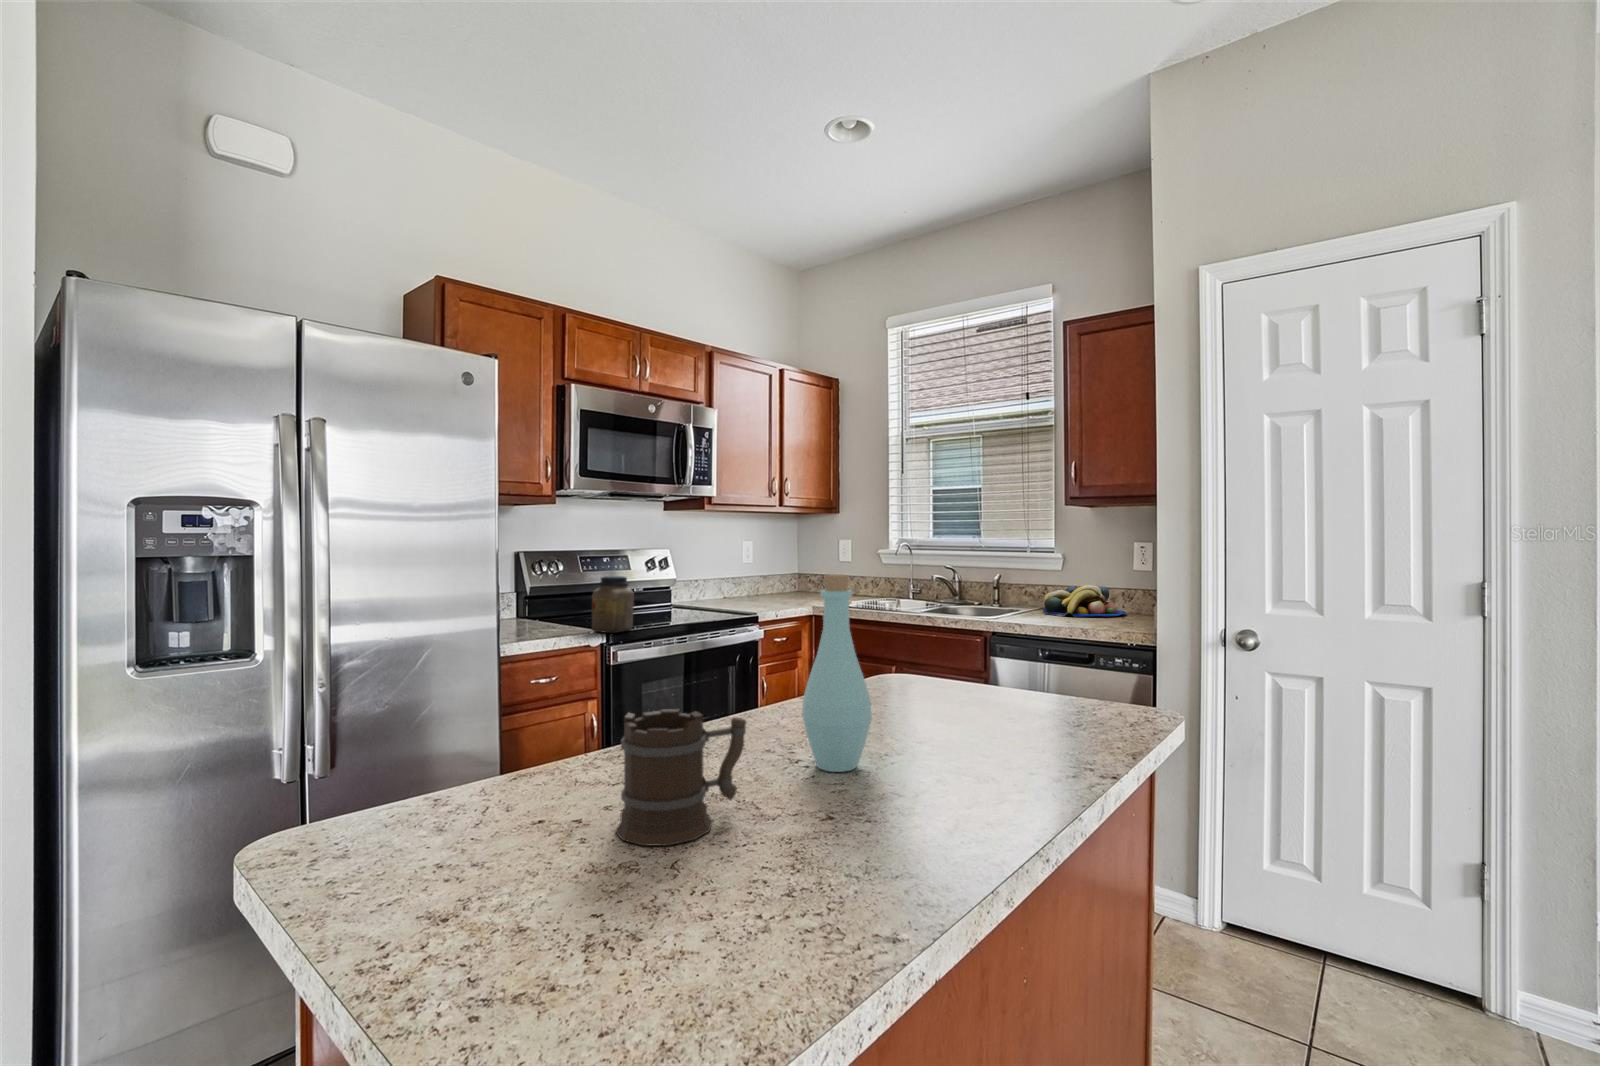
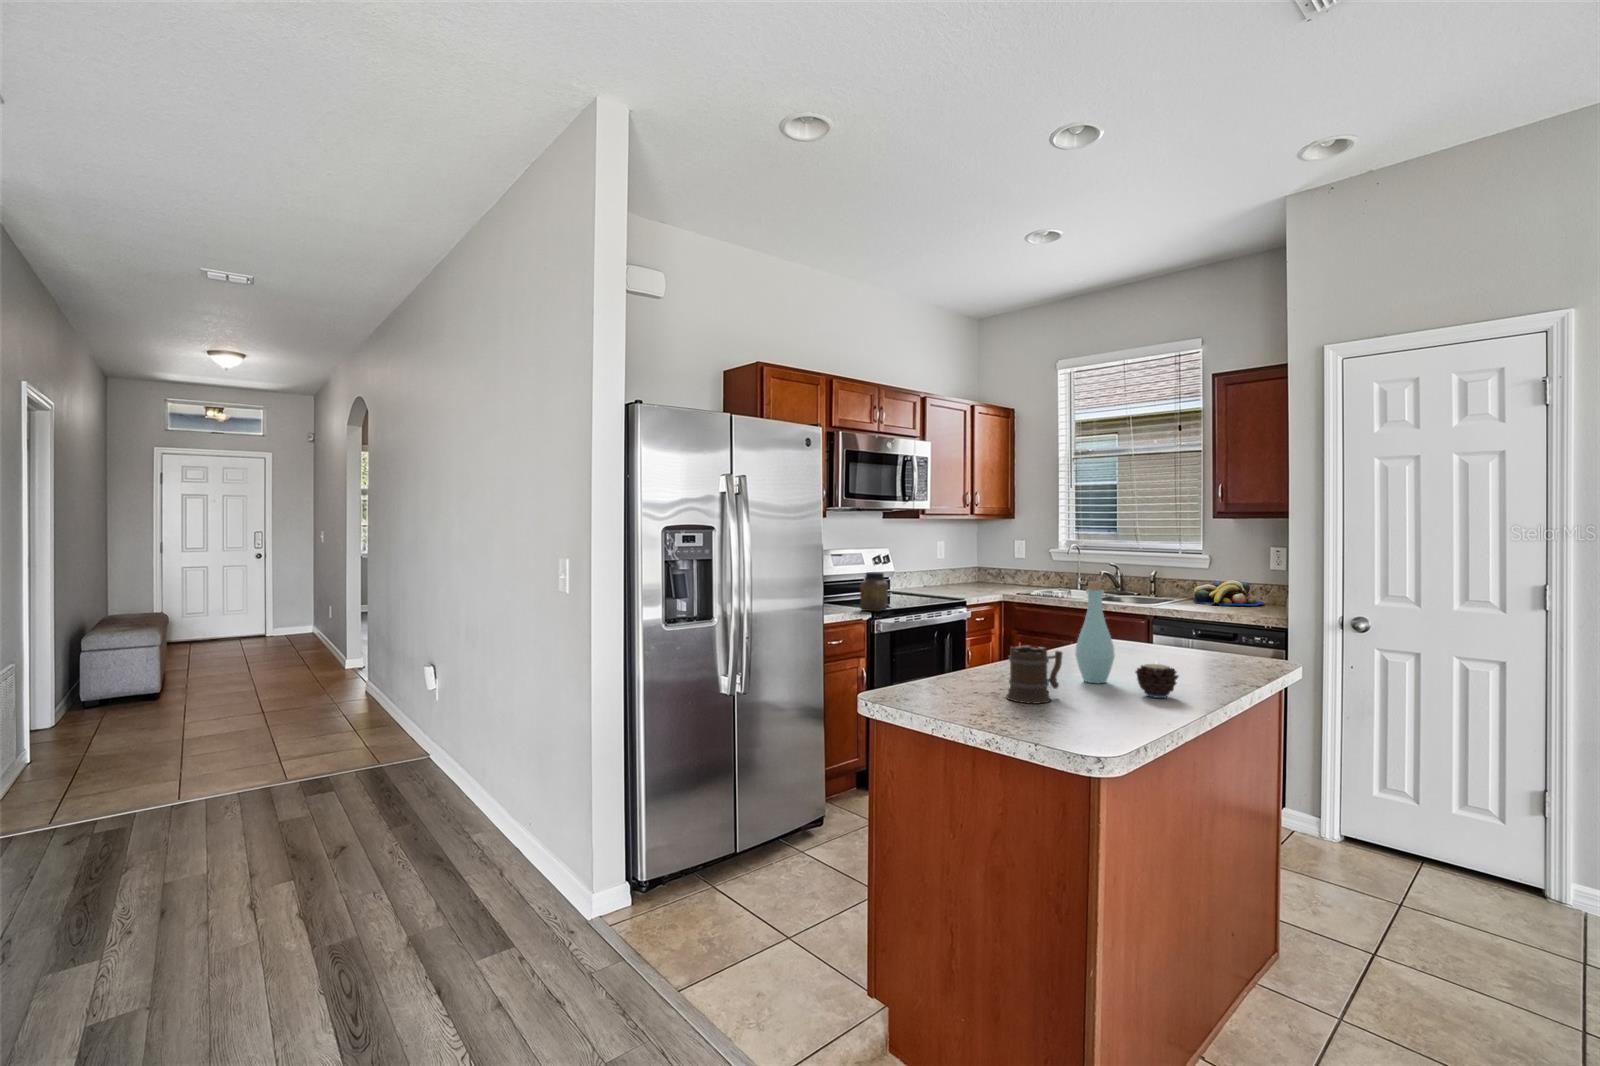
candle: none [896,730,976,811] -> present [1135,663,1178,698]

